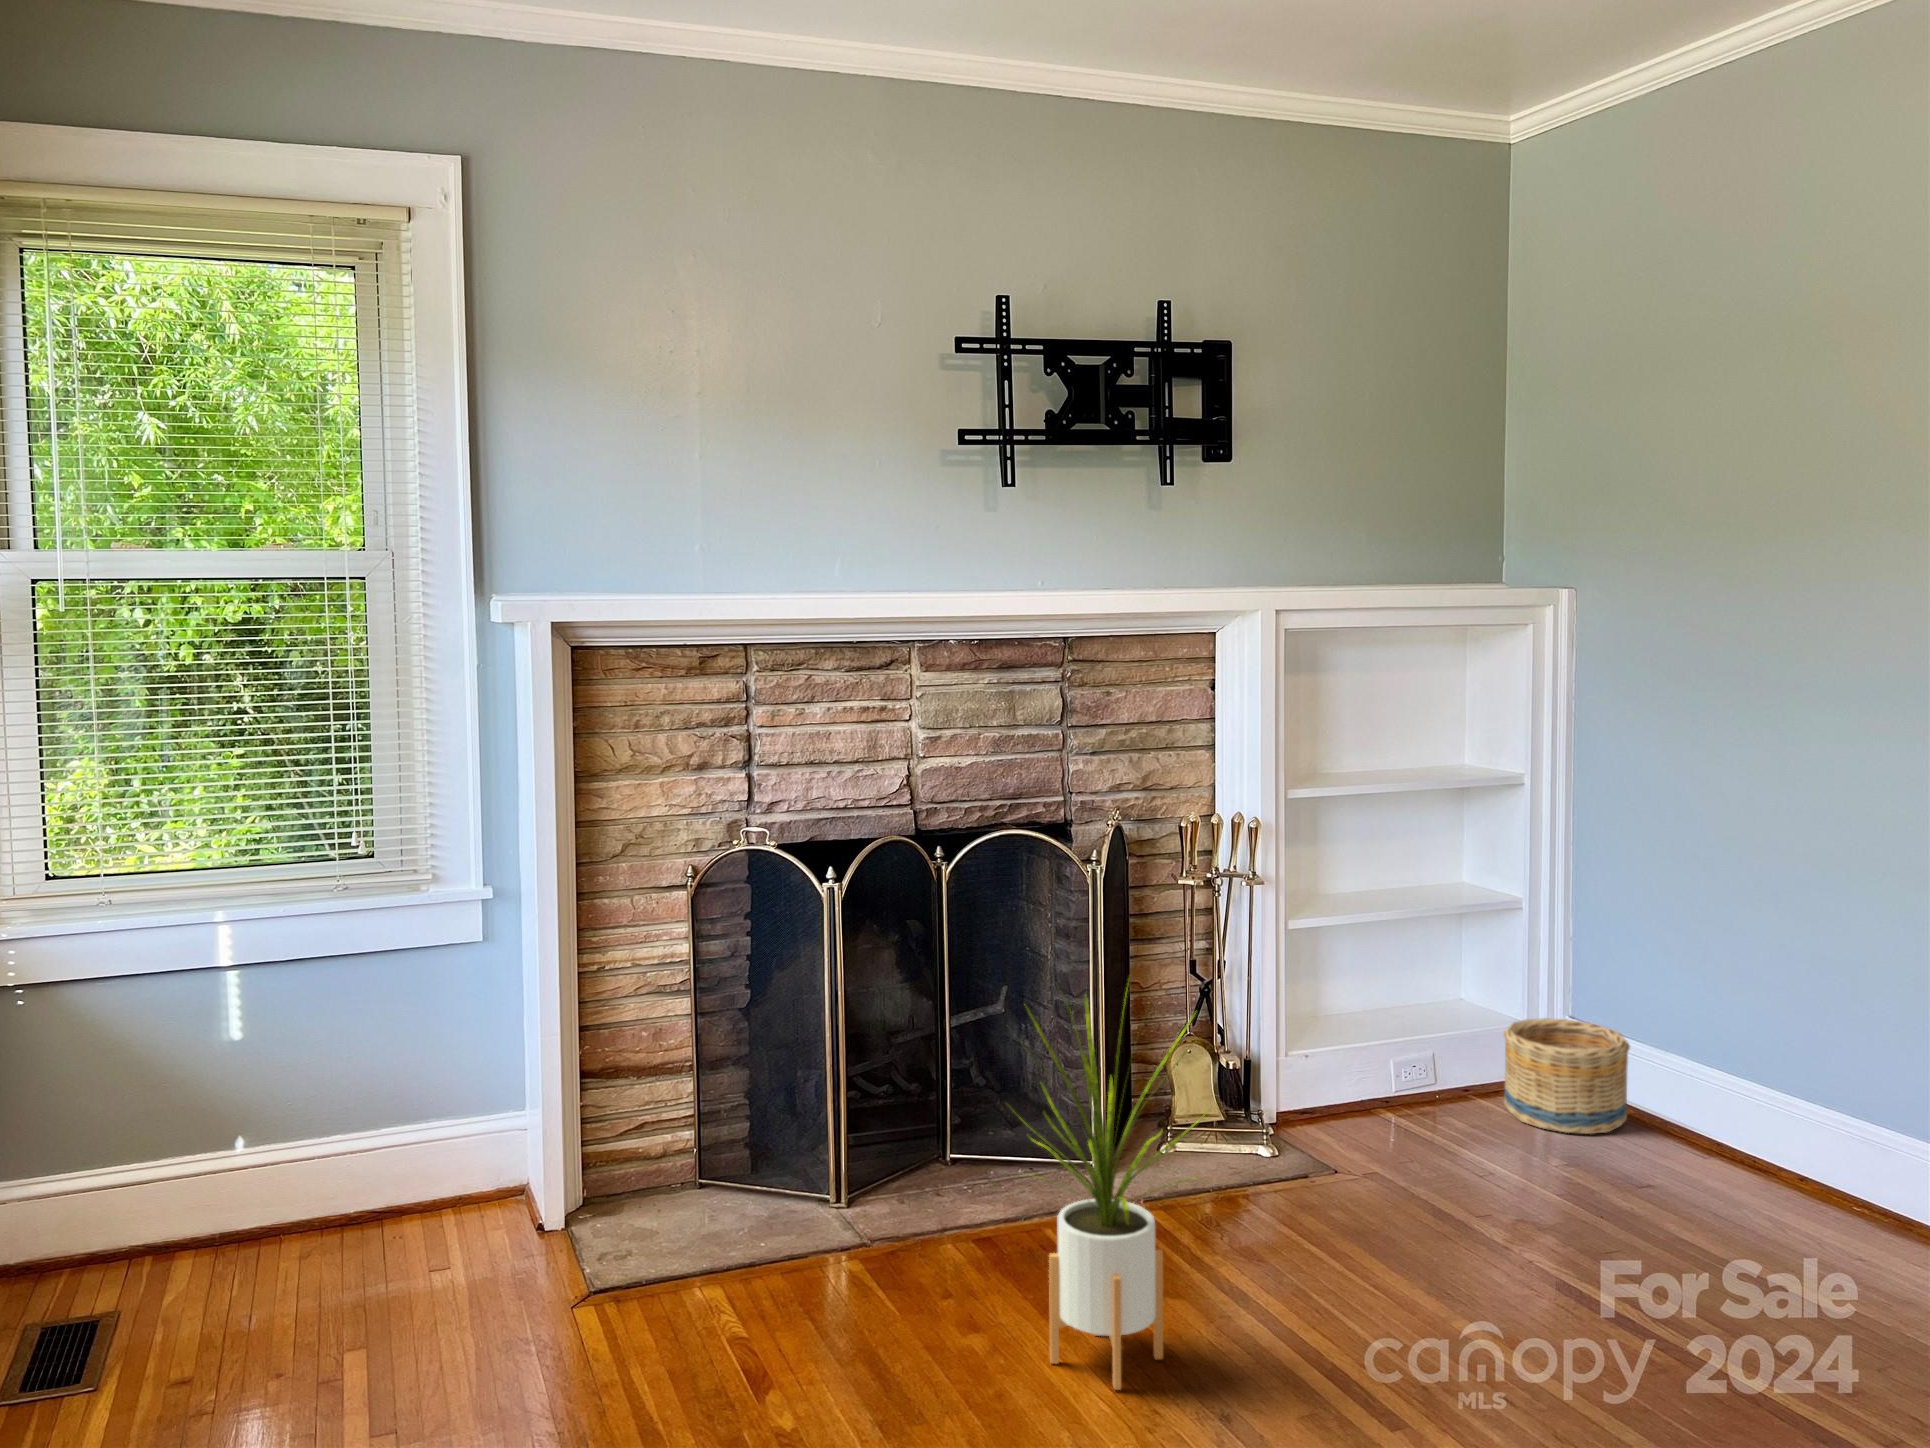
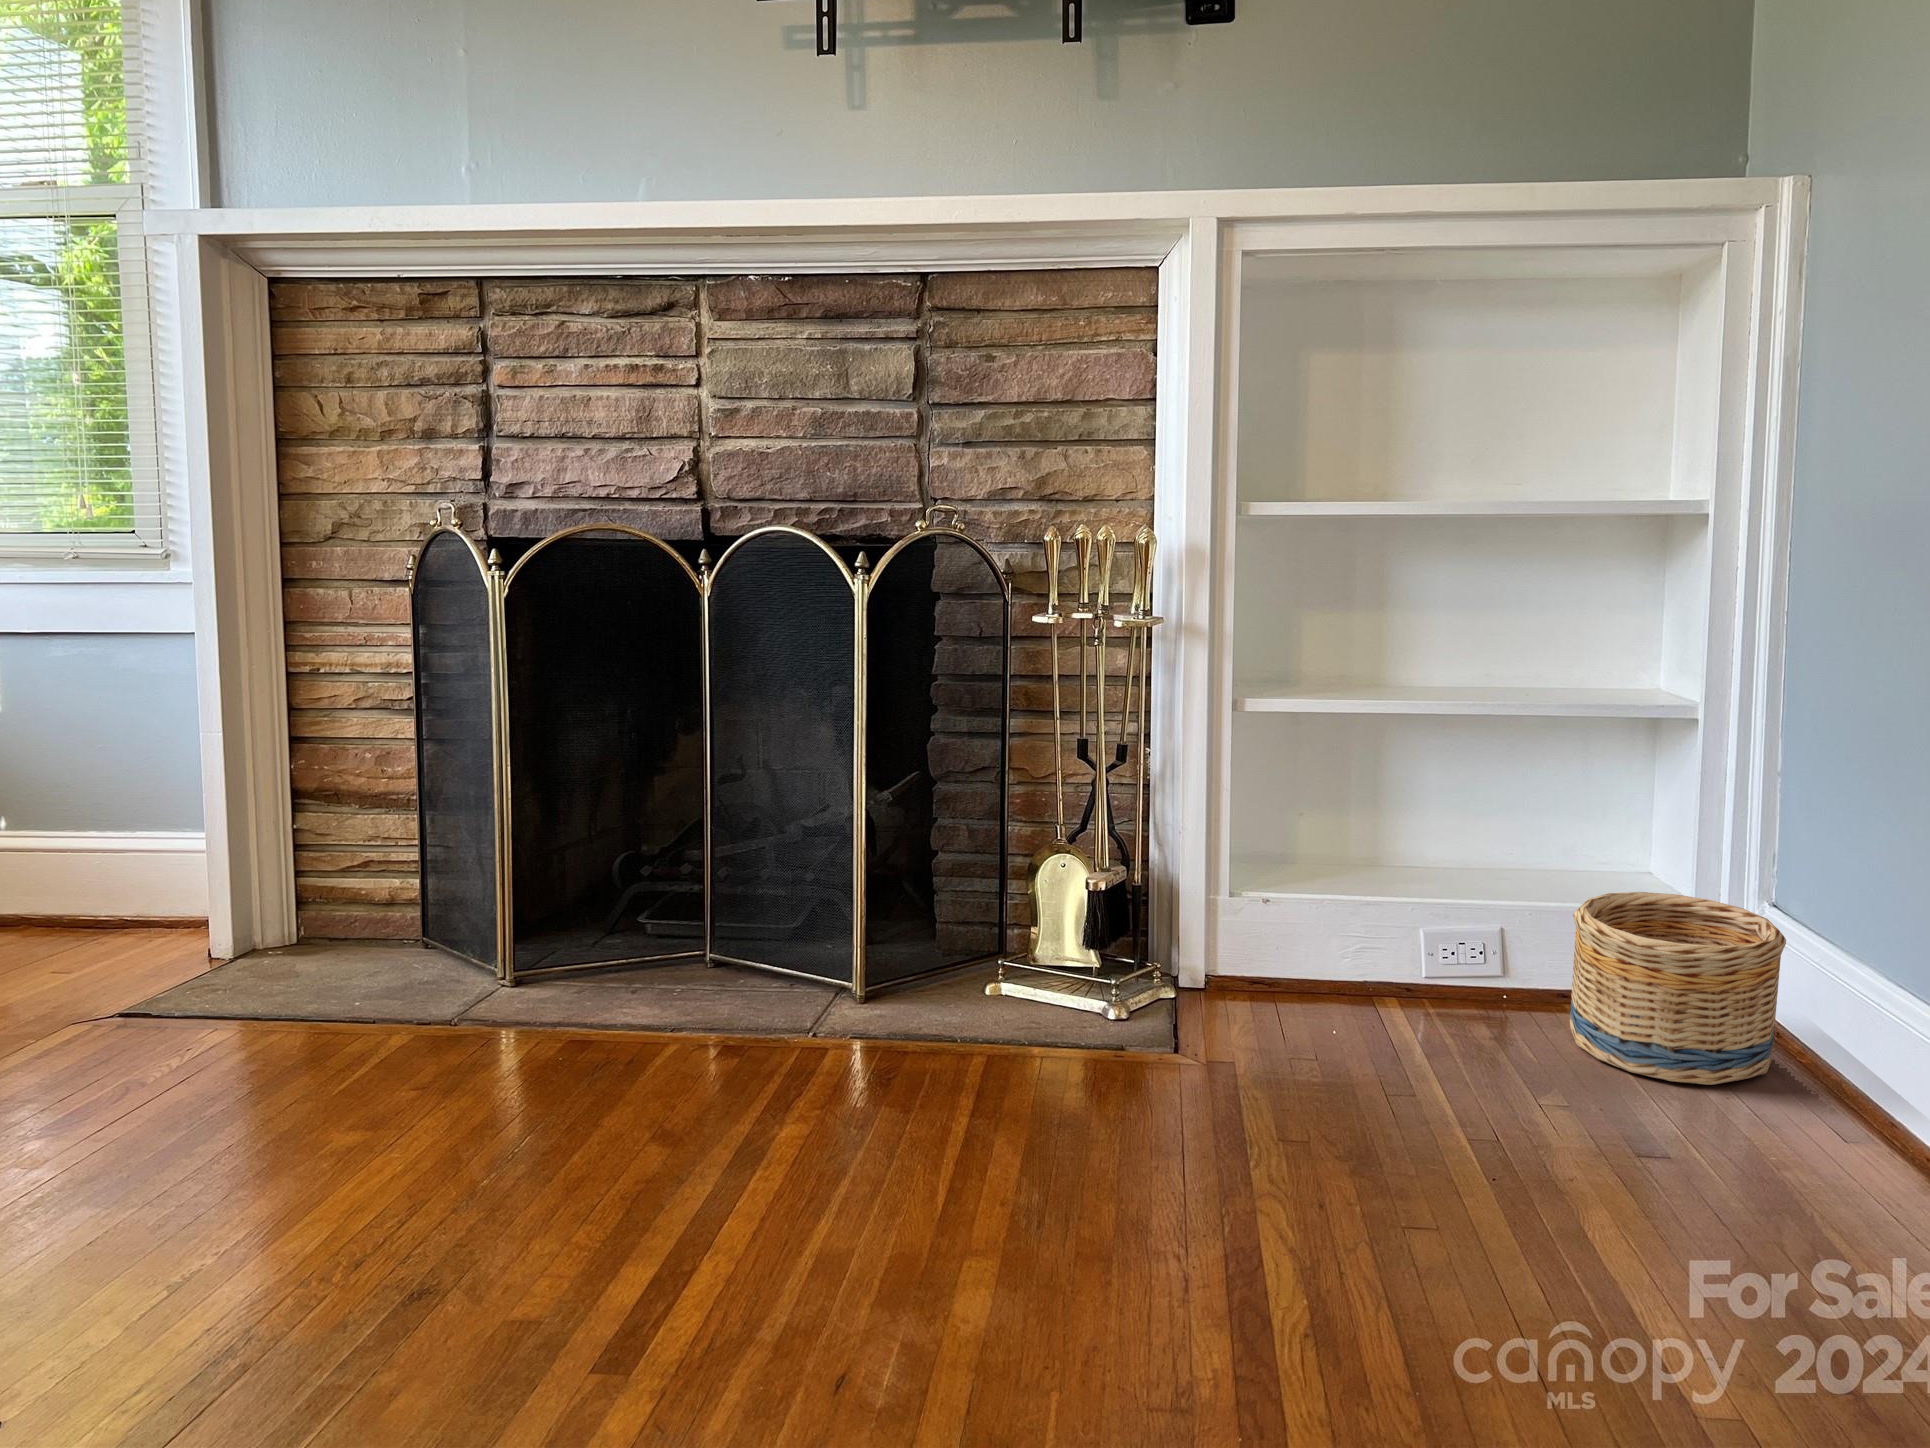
house plant: present [1016,979,1209,1390] -> none [236,668,626,1301]

